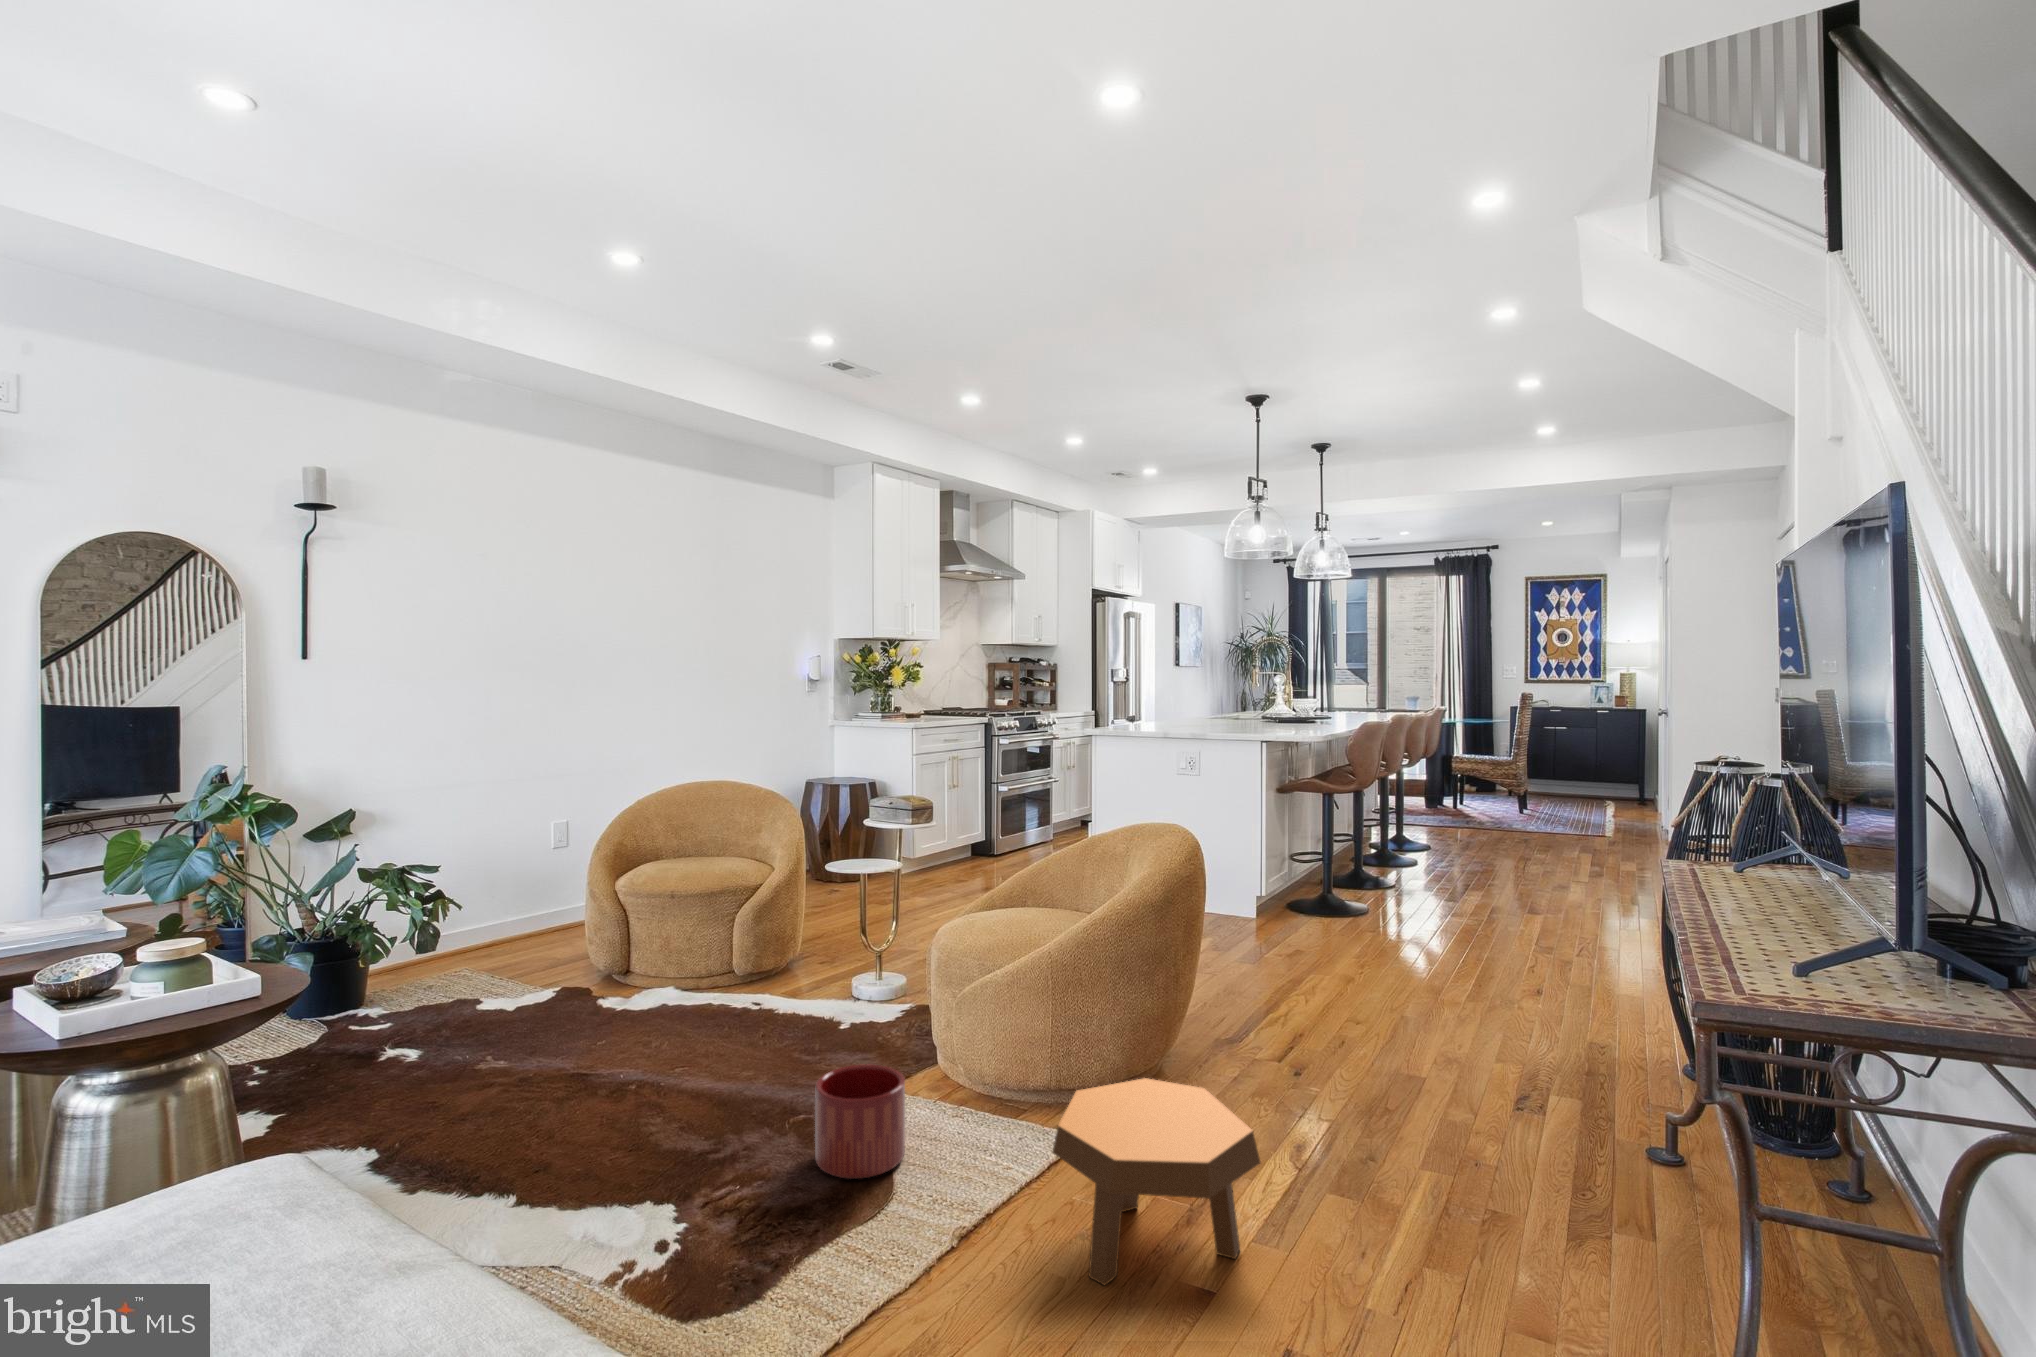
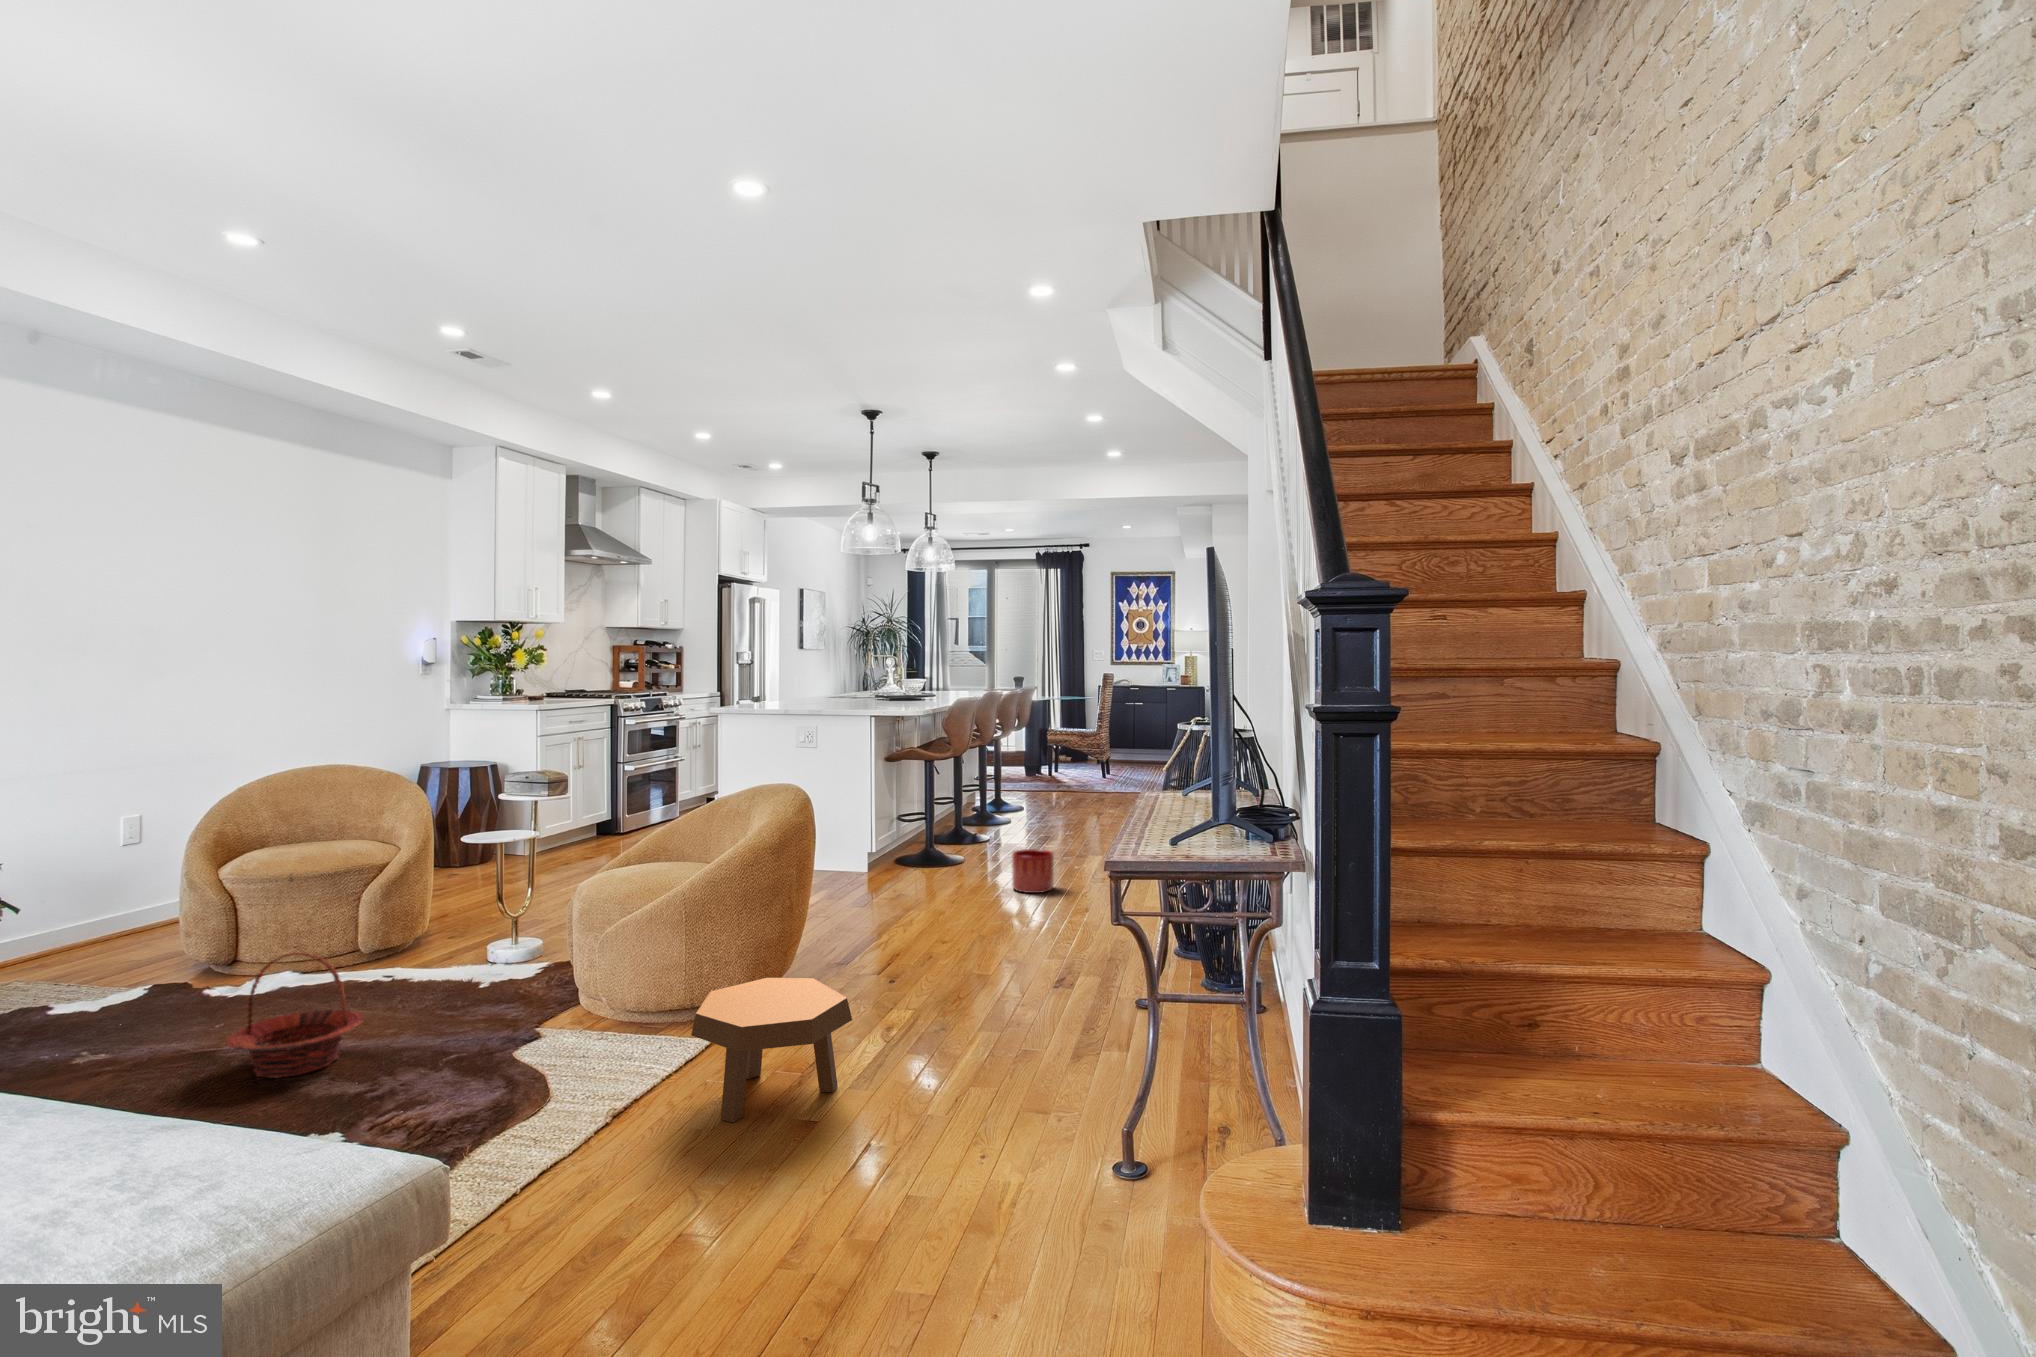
basket: none [601,979,726,1112] -> present [226,953,363,1078]
planter: present [815,1064,905,1179] -> present [1012,849,1054,893]

